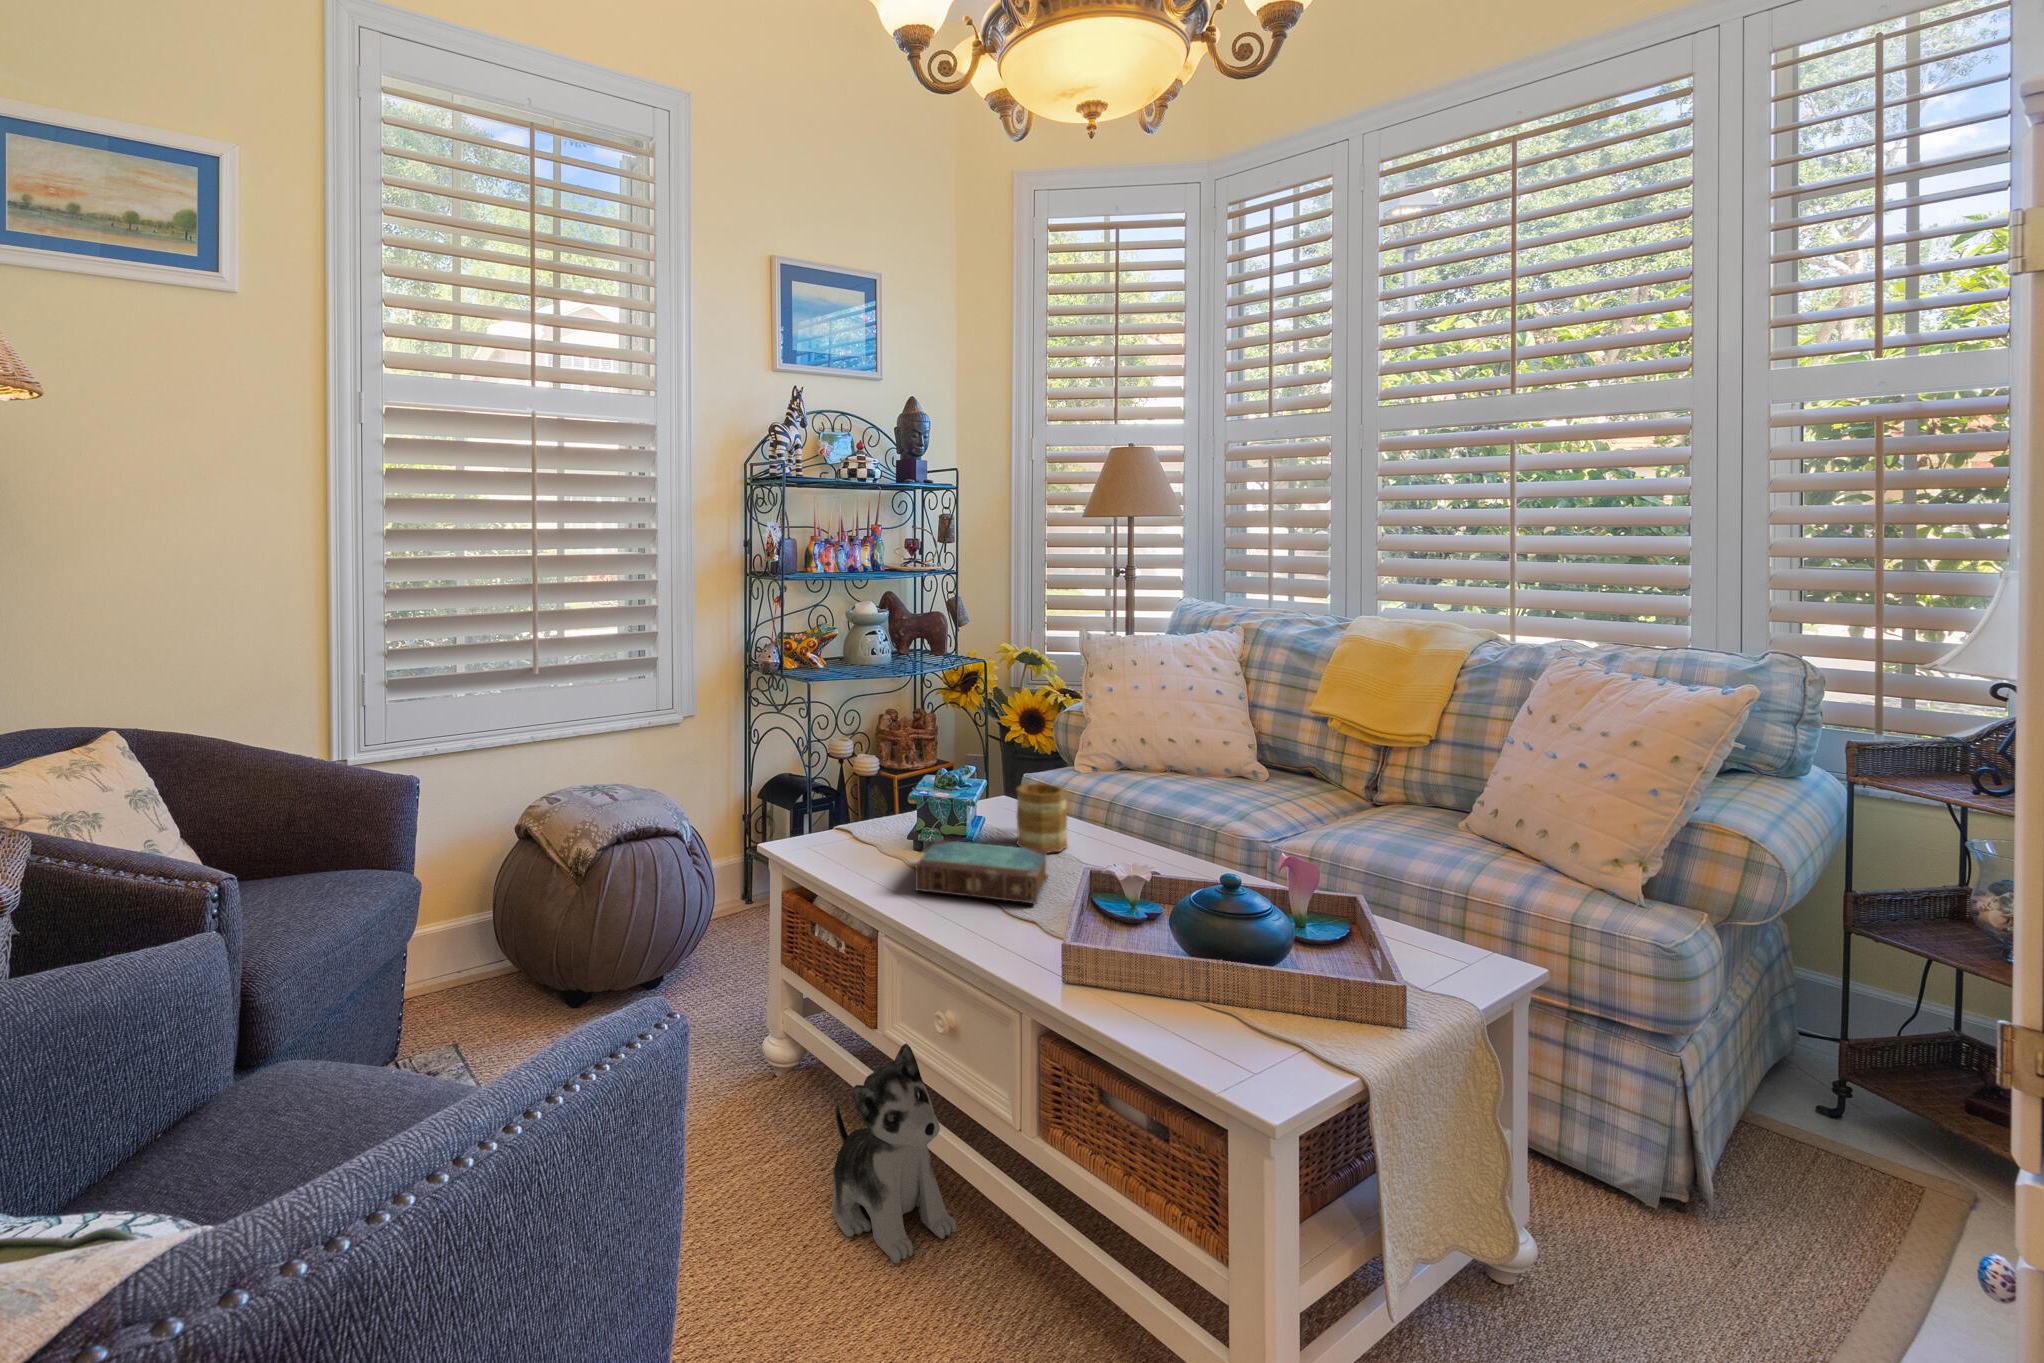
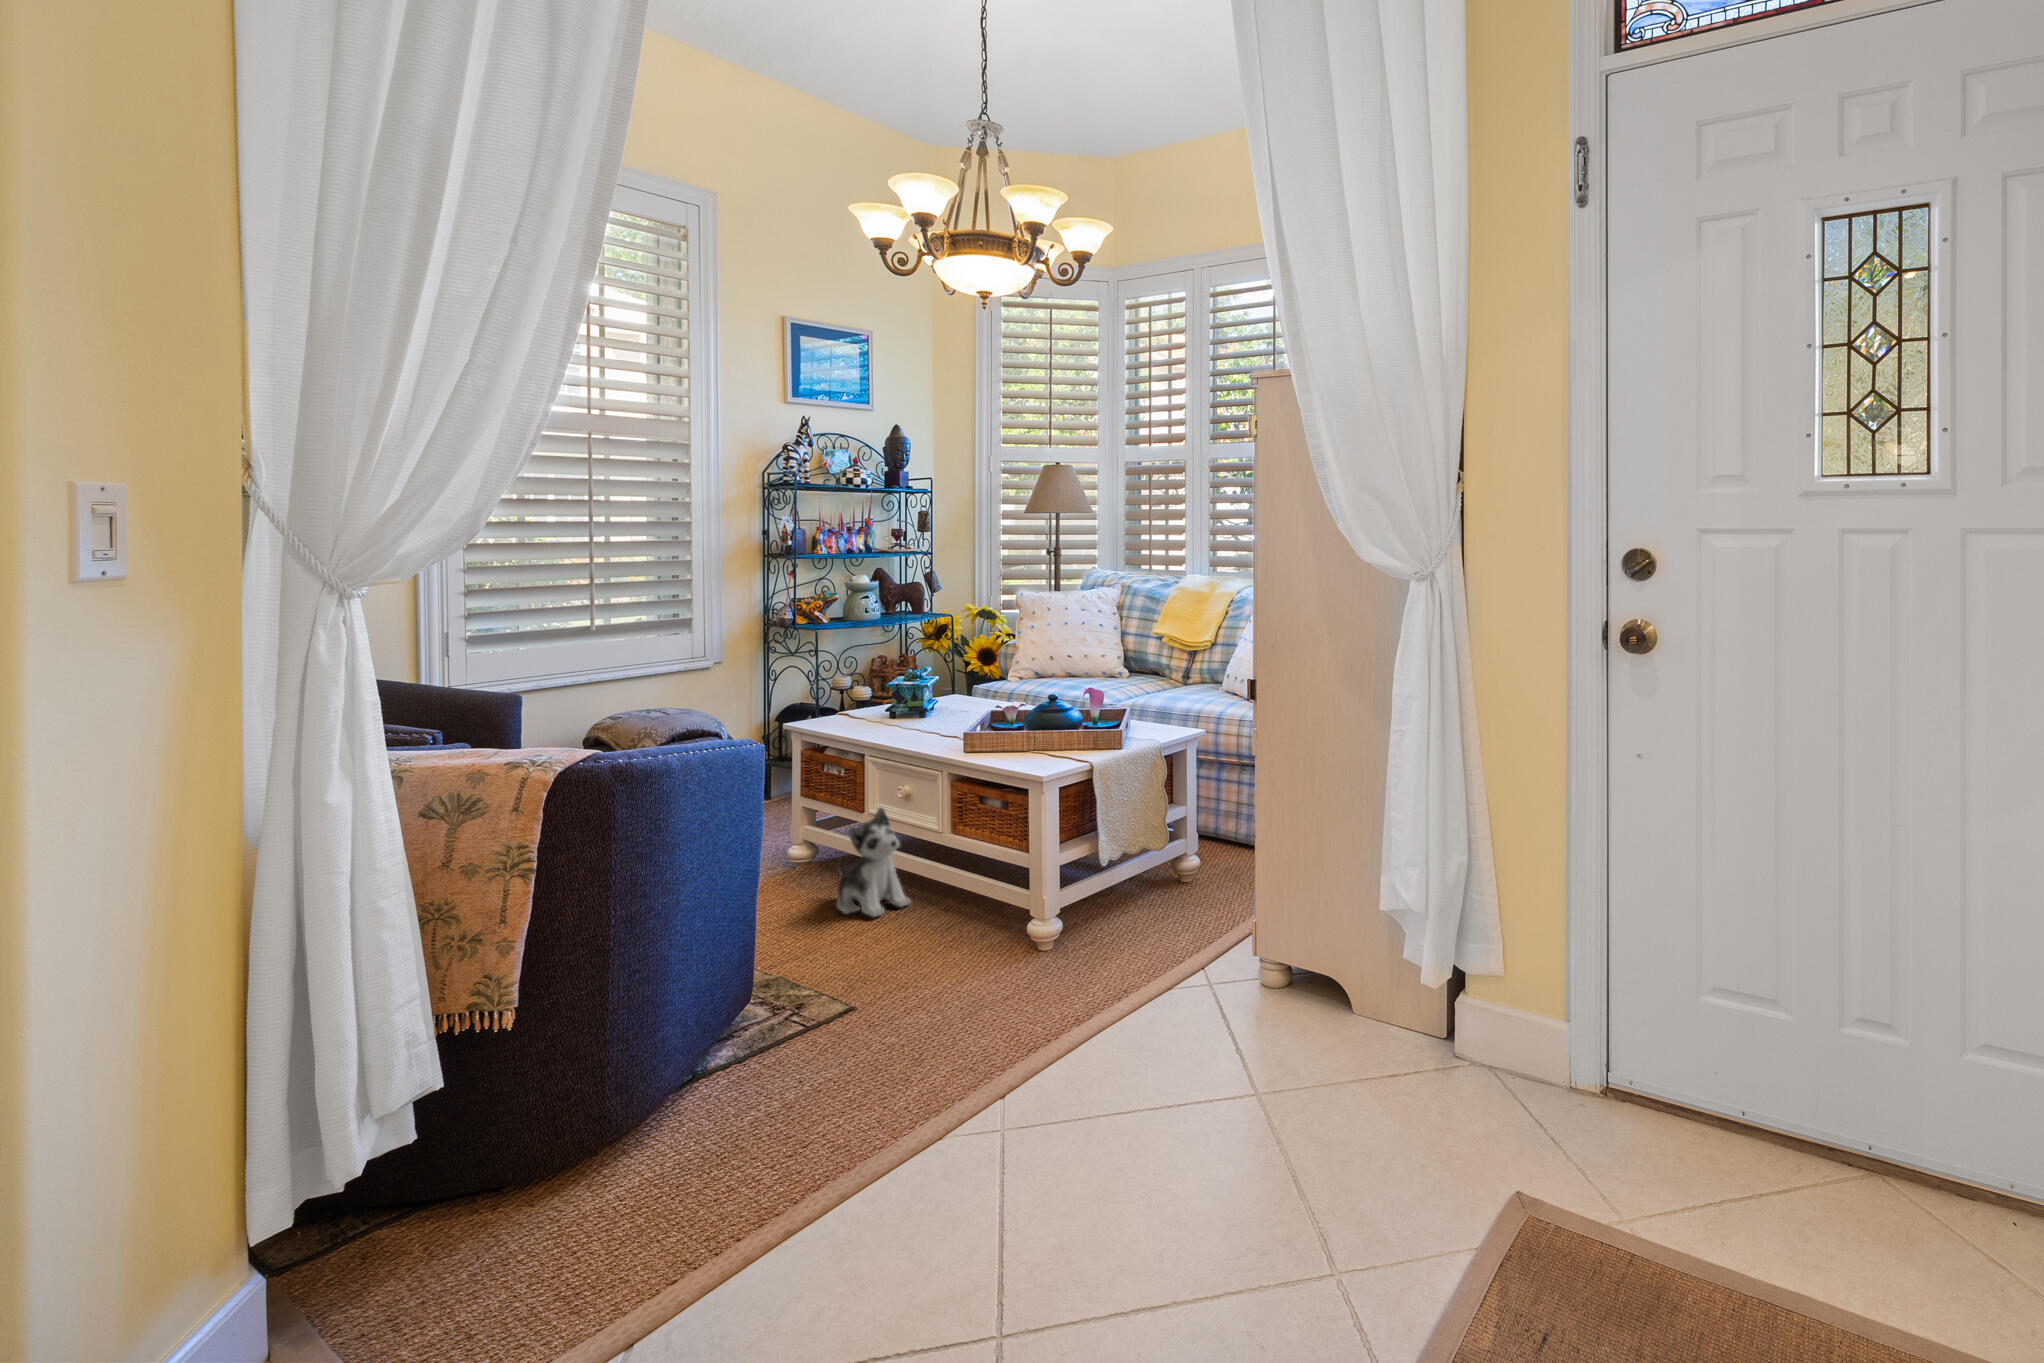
mug: present [1017,783,1067,852] -> none [956,675,987,713]
book: present [915,840,1048,904] -> none [888,706,971,732]

